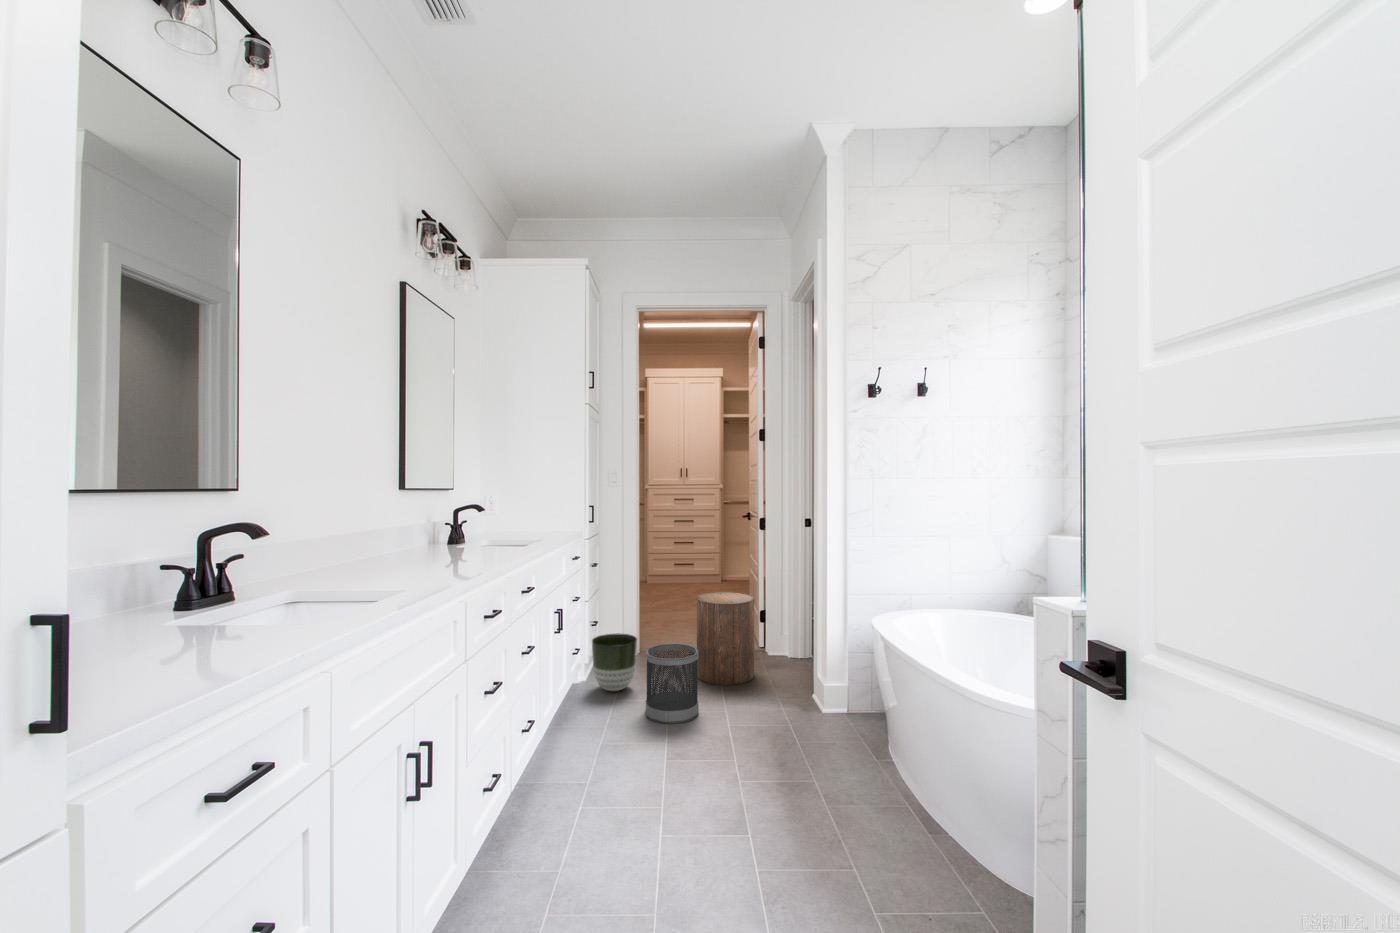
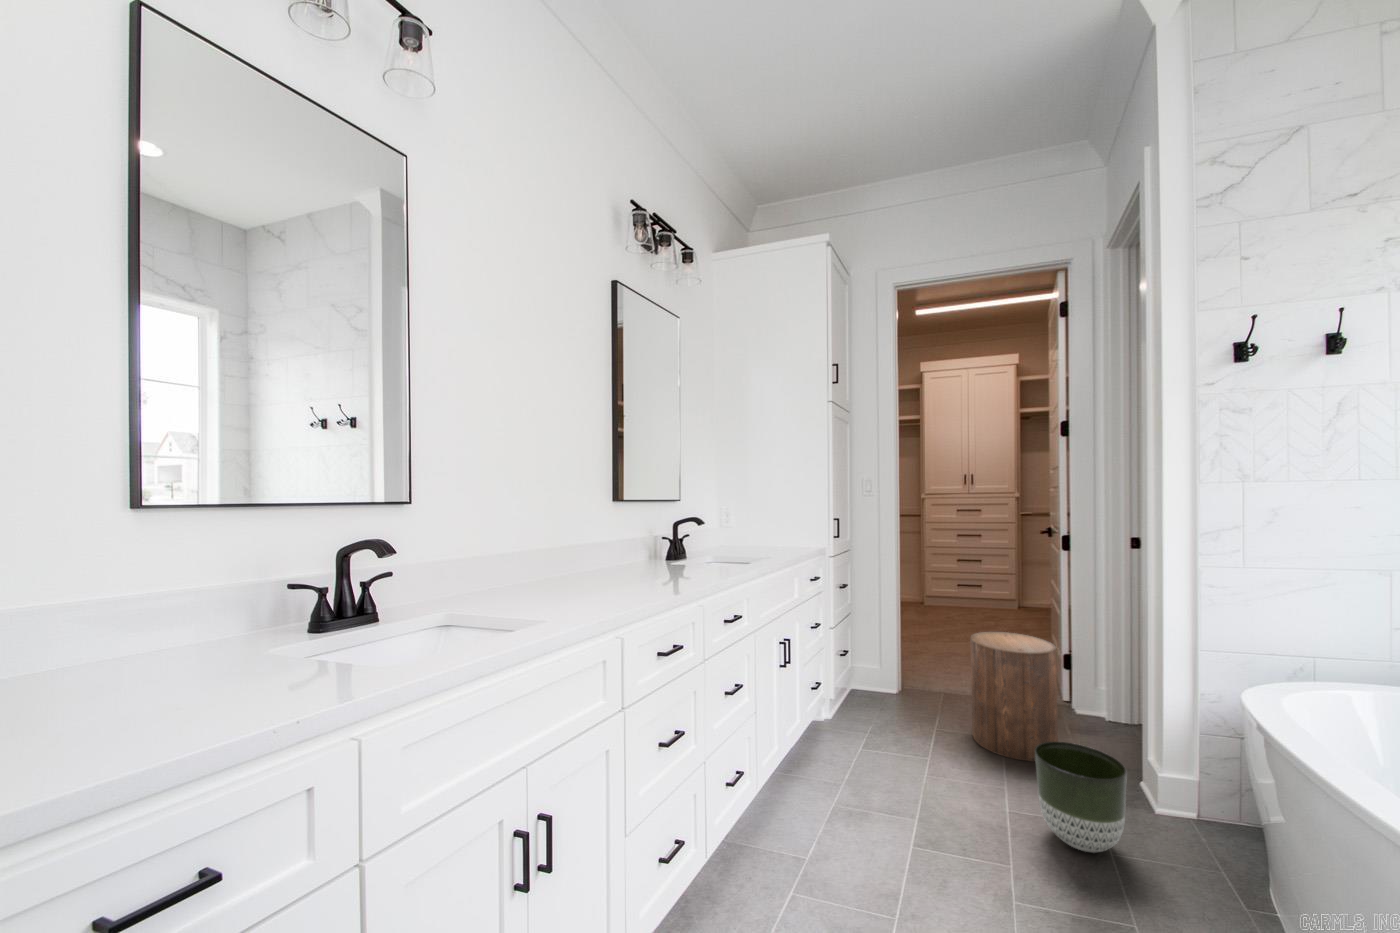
planter: present [592,633,637,691] -> present [1035,742,1127,853]
wastebasket: present [646,644,699,724] -> none [895,694,969,806]

